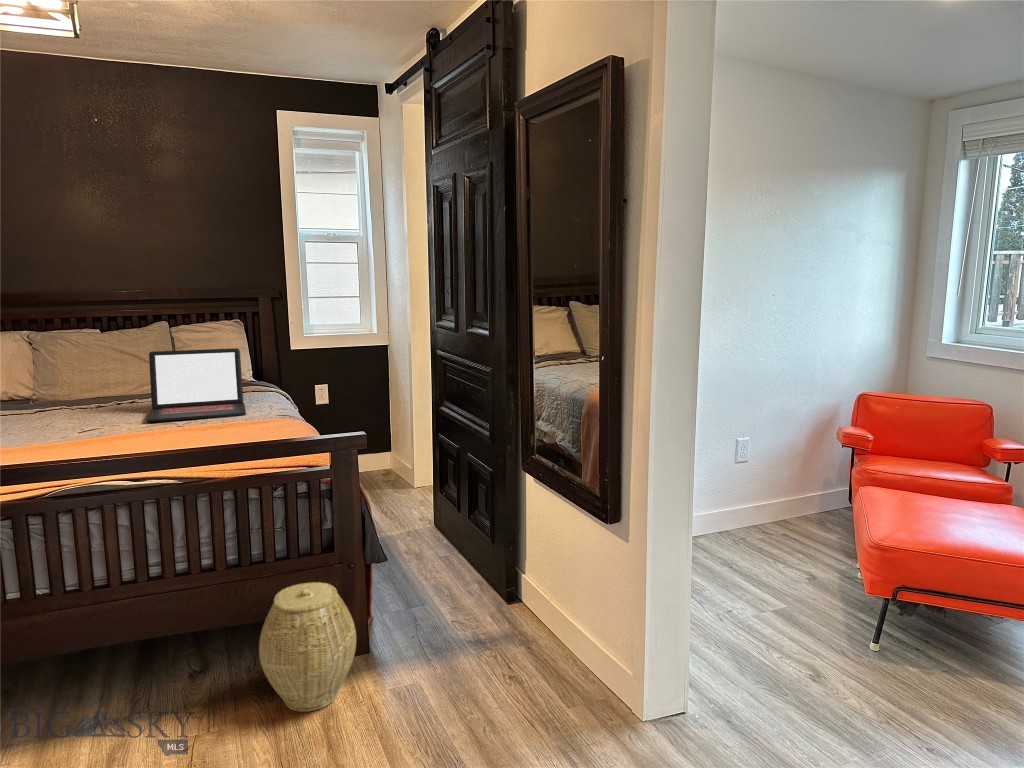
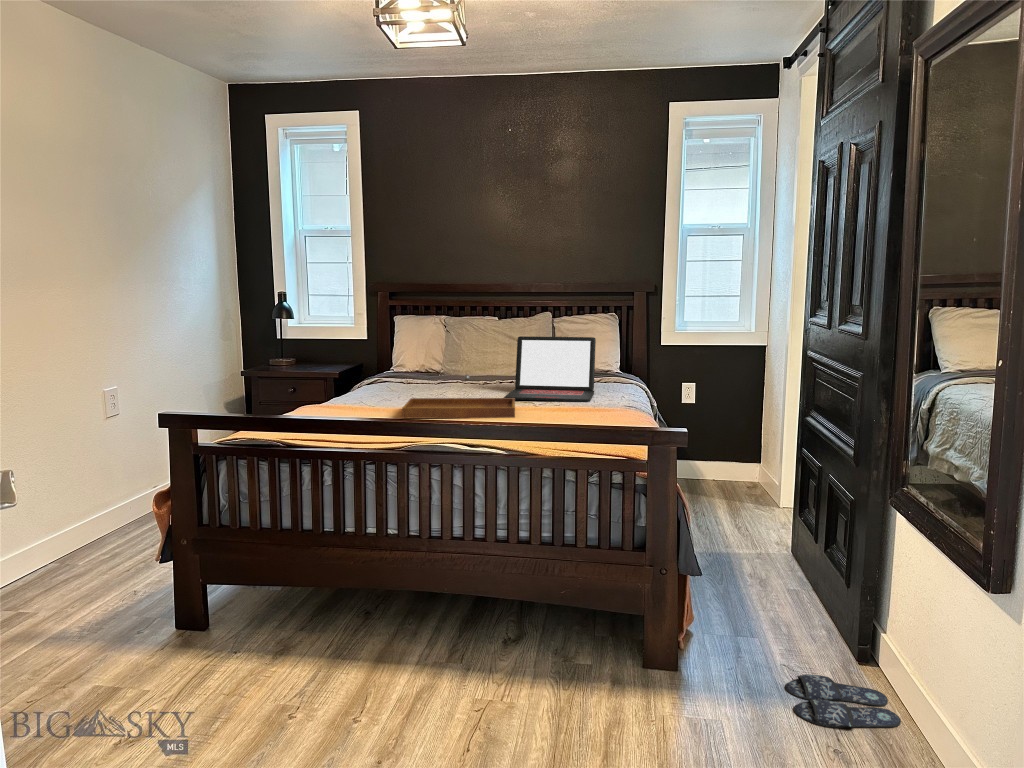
tray: none [28,401,175,460] -> present [402,375,515,419]
woven basket: present [259,582,356,712] -> none [555,576,653,711]
slippers: none [461,619,547,659] -> present [786,674,901,728]

